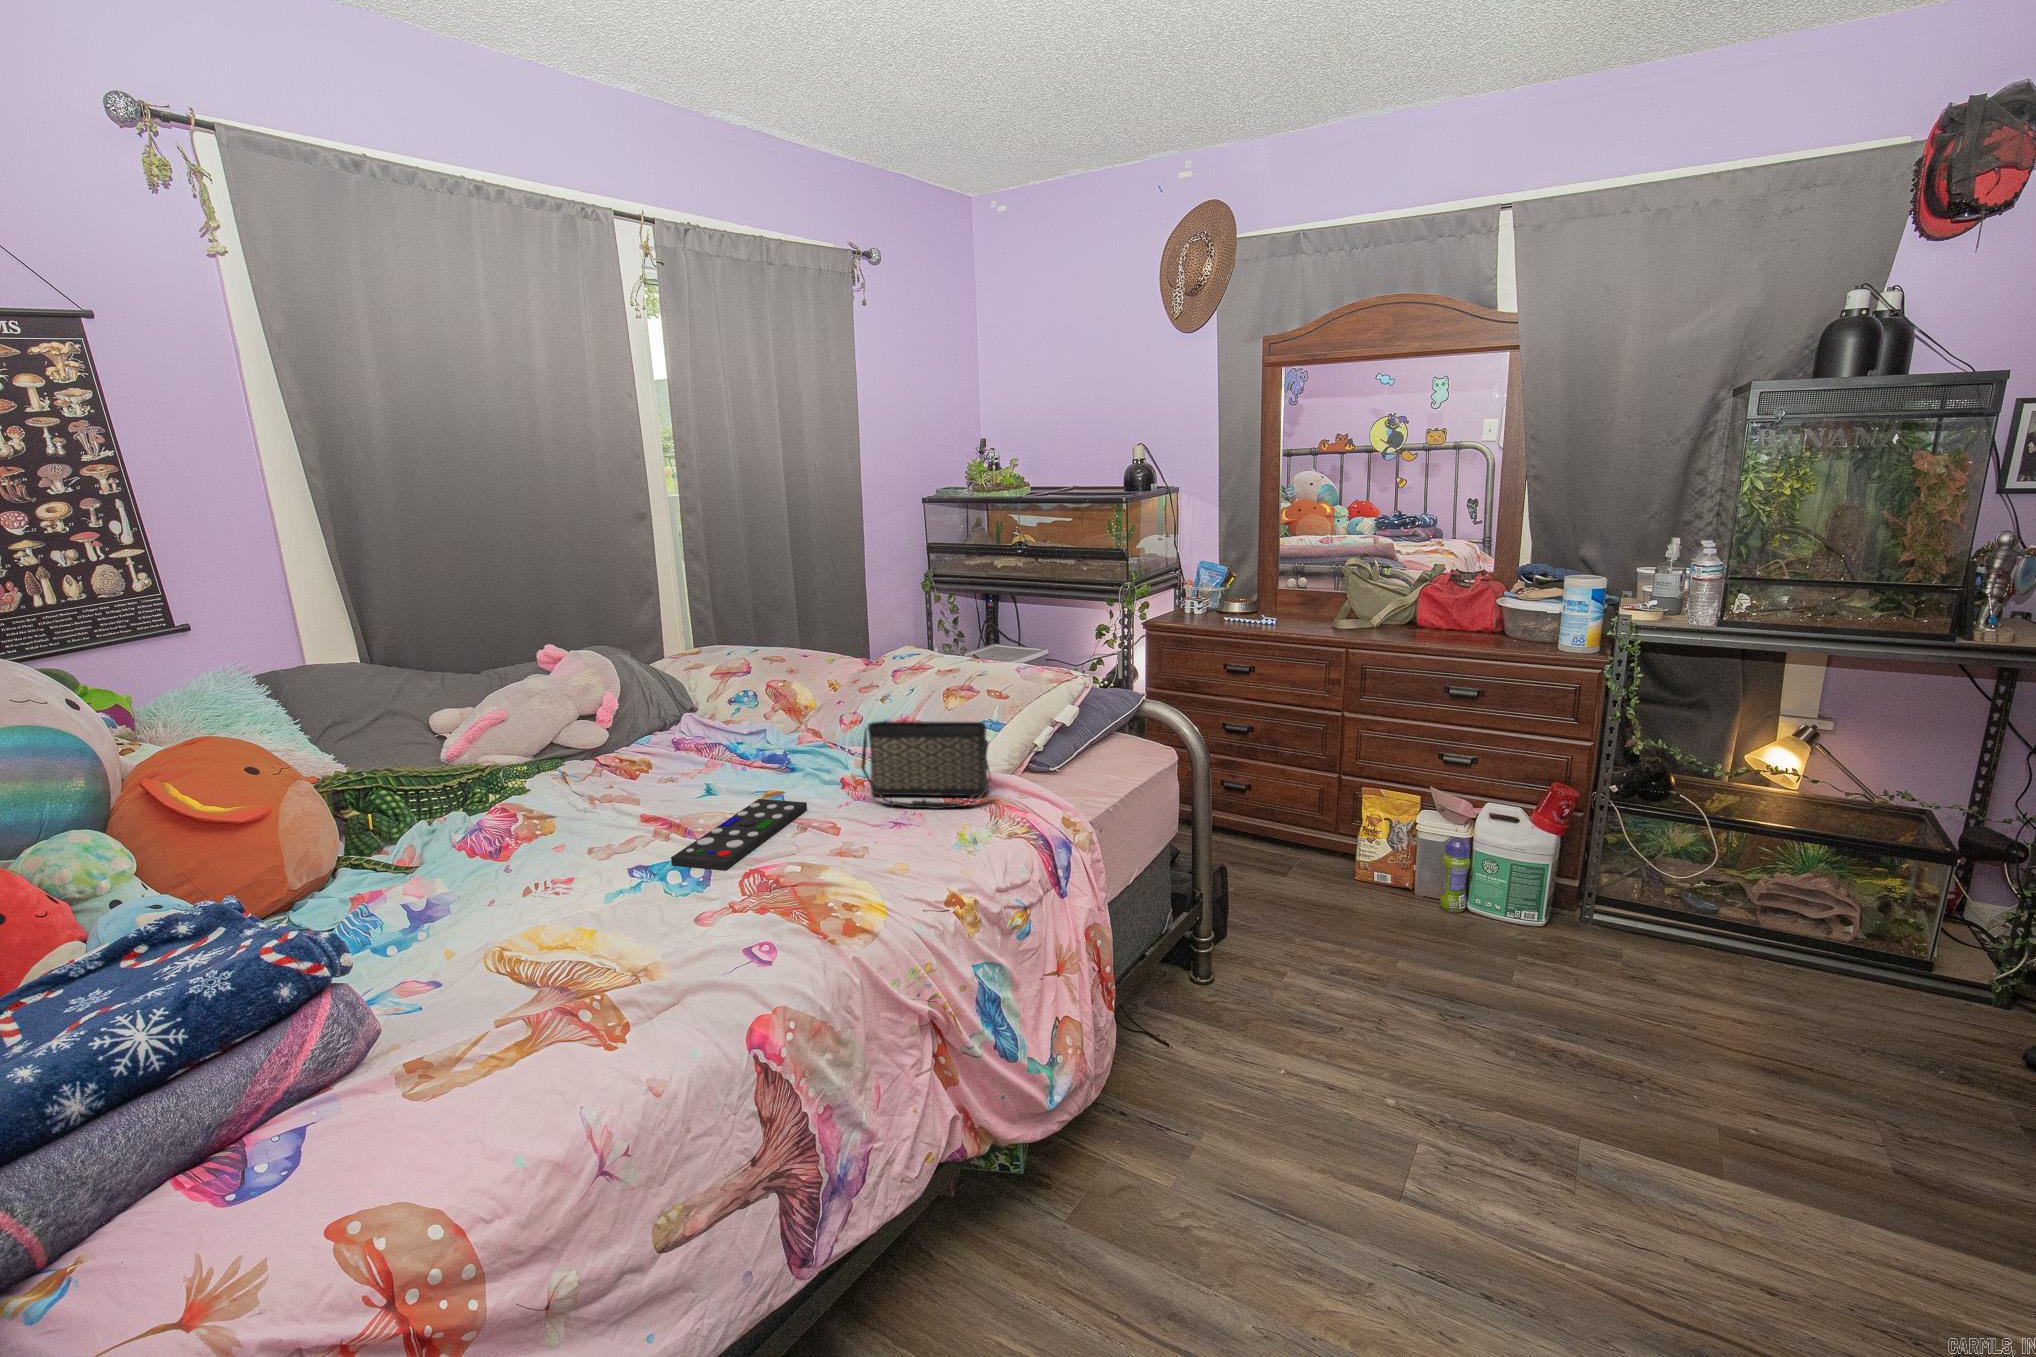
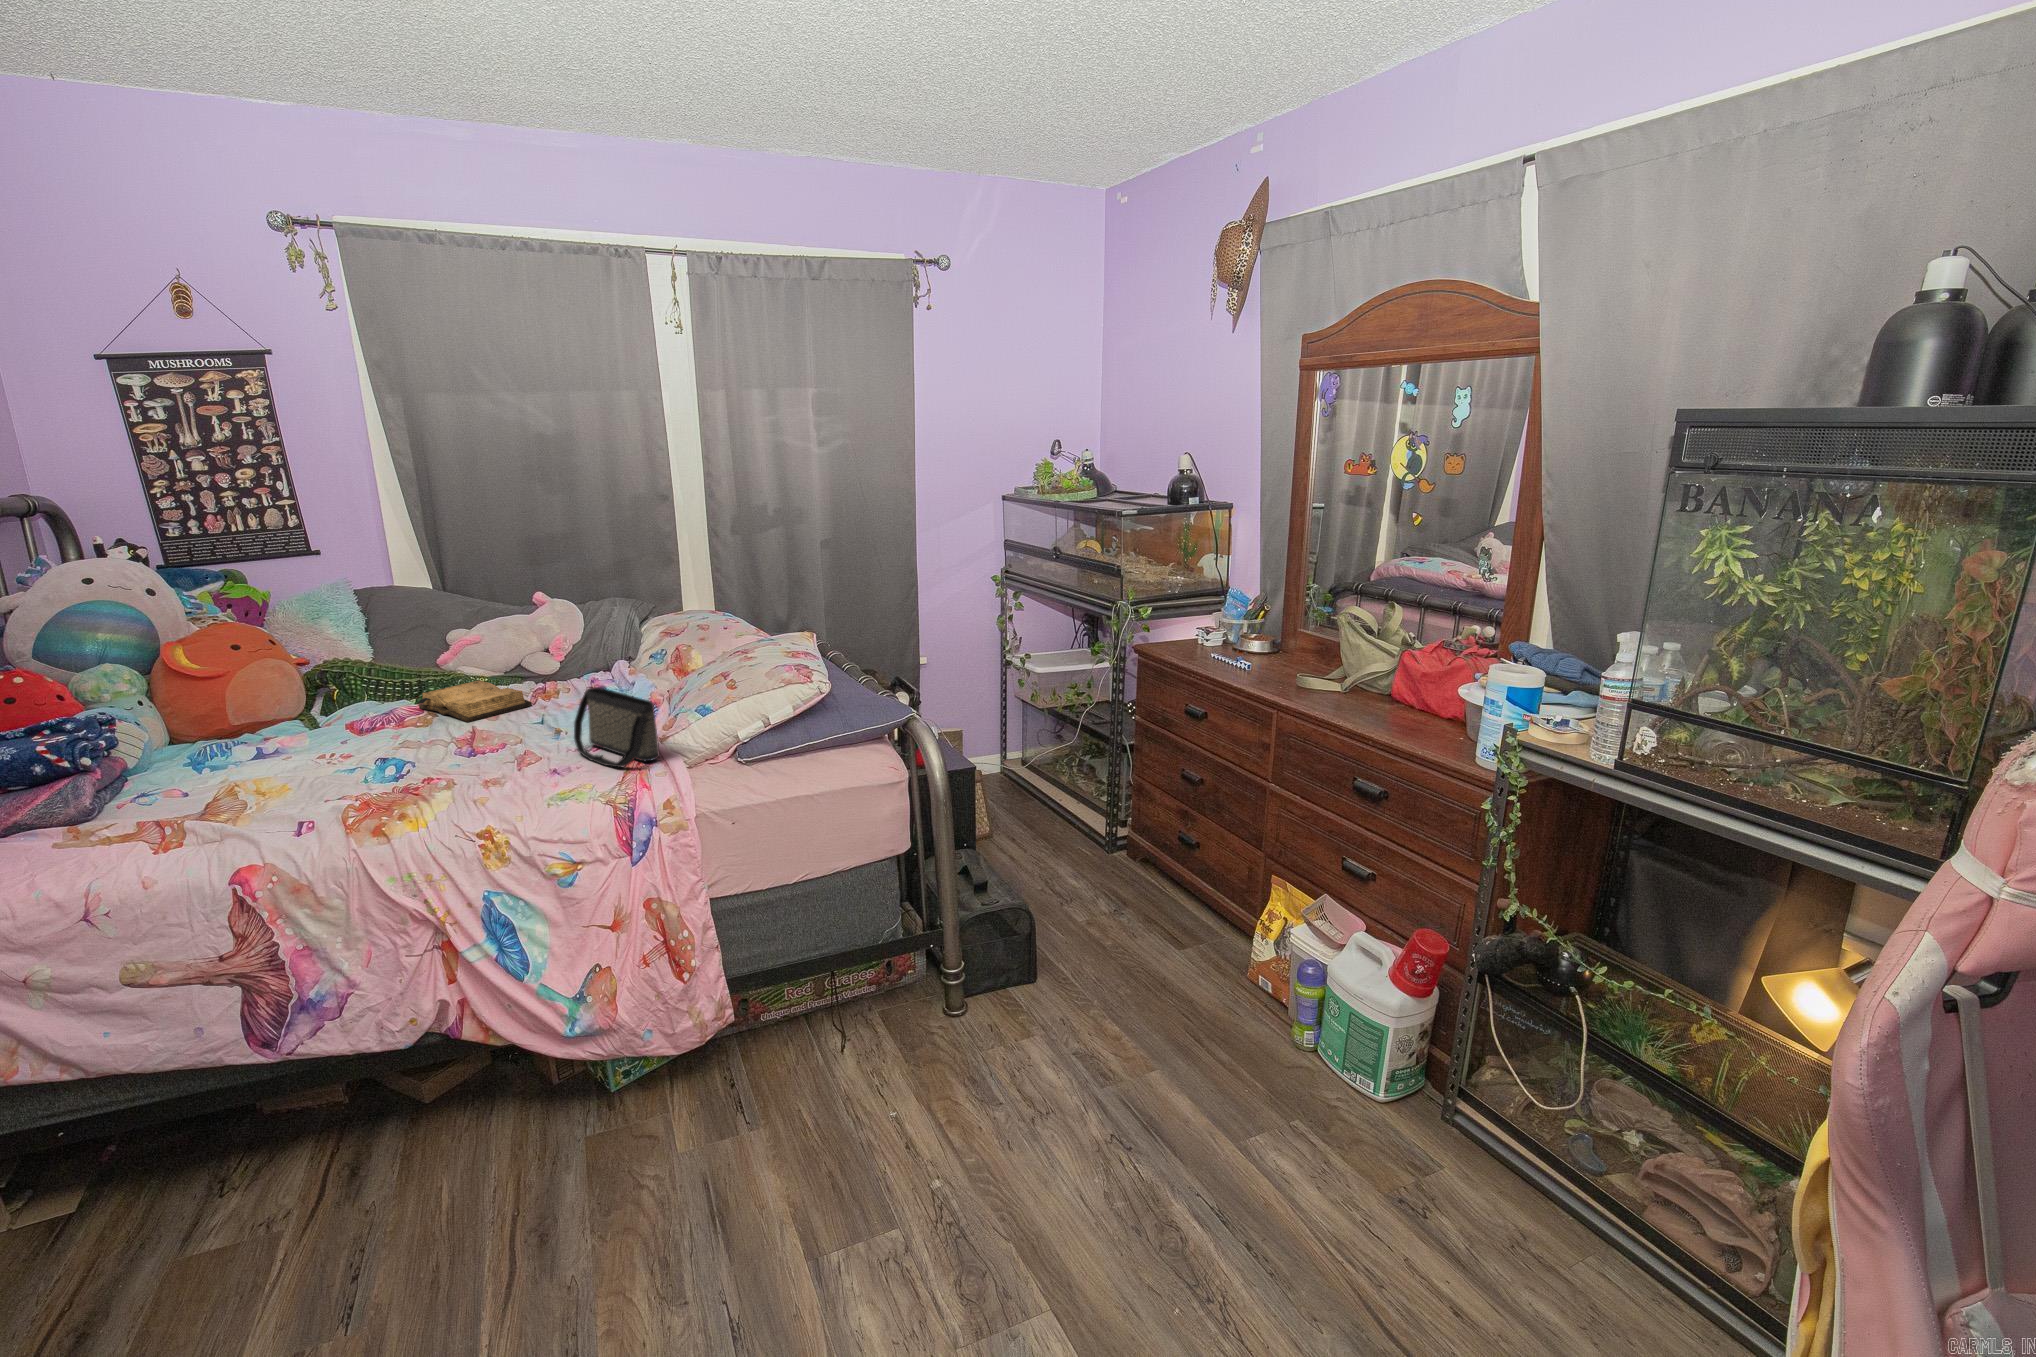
diary: none [535,761,687,810] -> present [419,680,532,722]
remote control: present [671,799,807,870] -> none [393,730,537,774]

